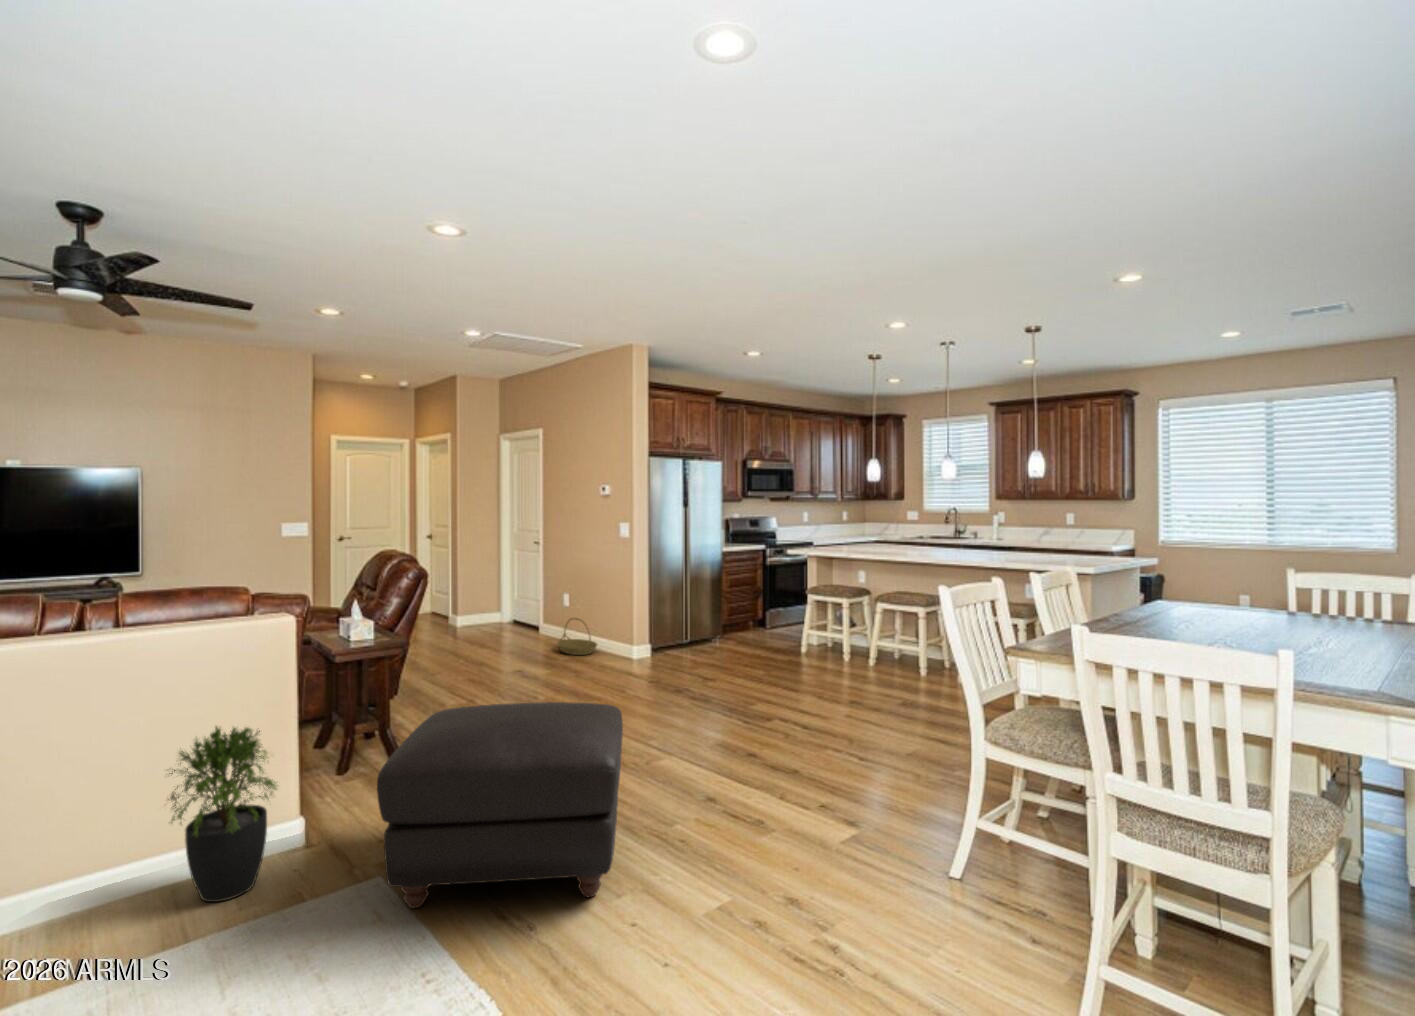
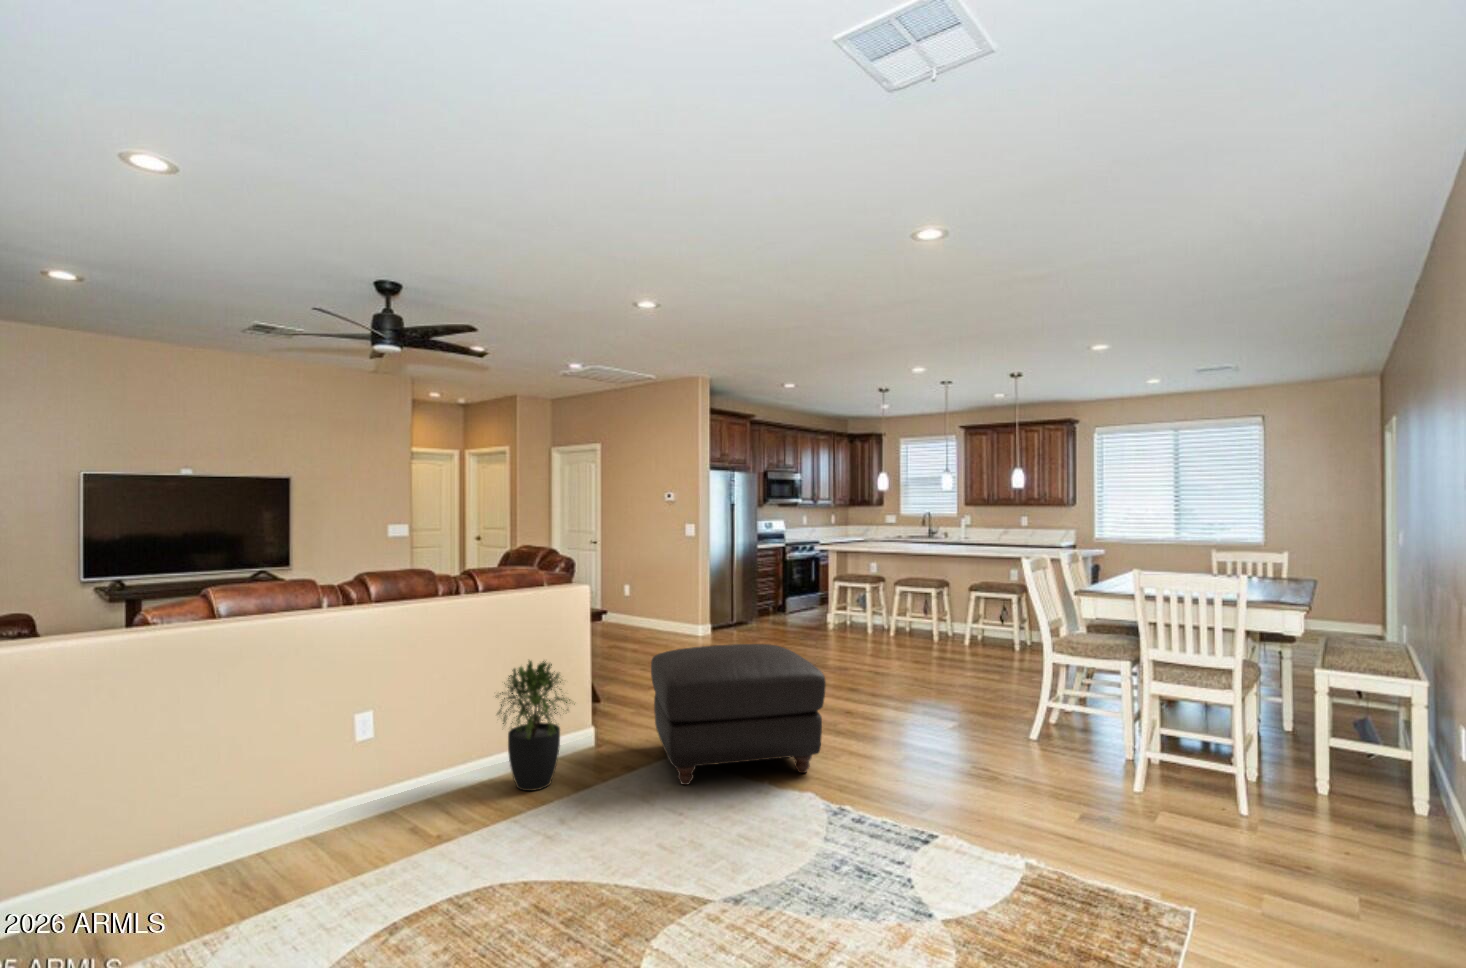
basket: present [557,618,597,655] -> none [626,605,663,636]

